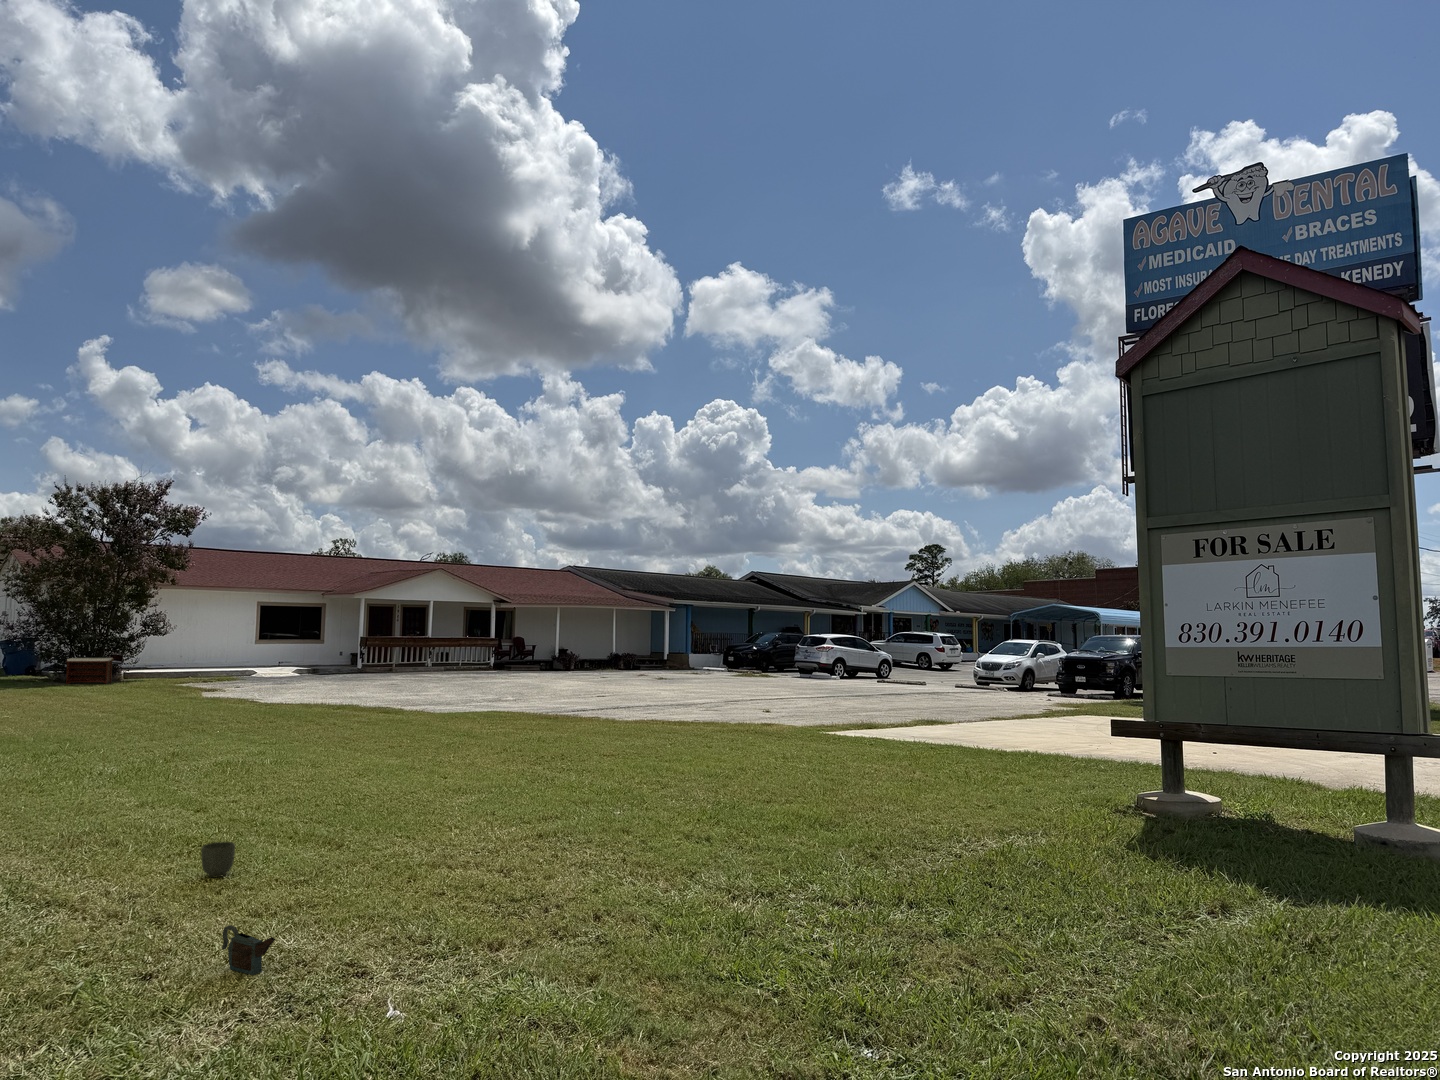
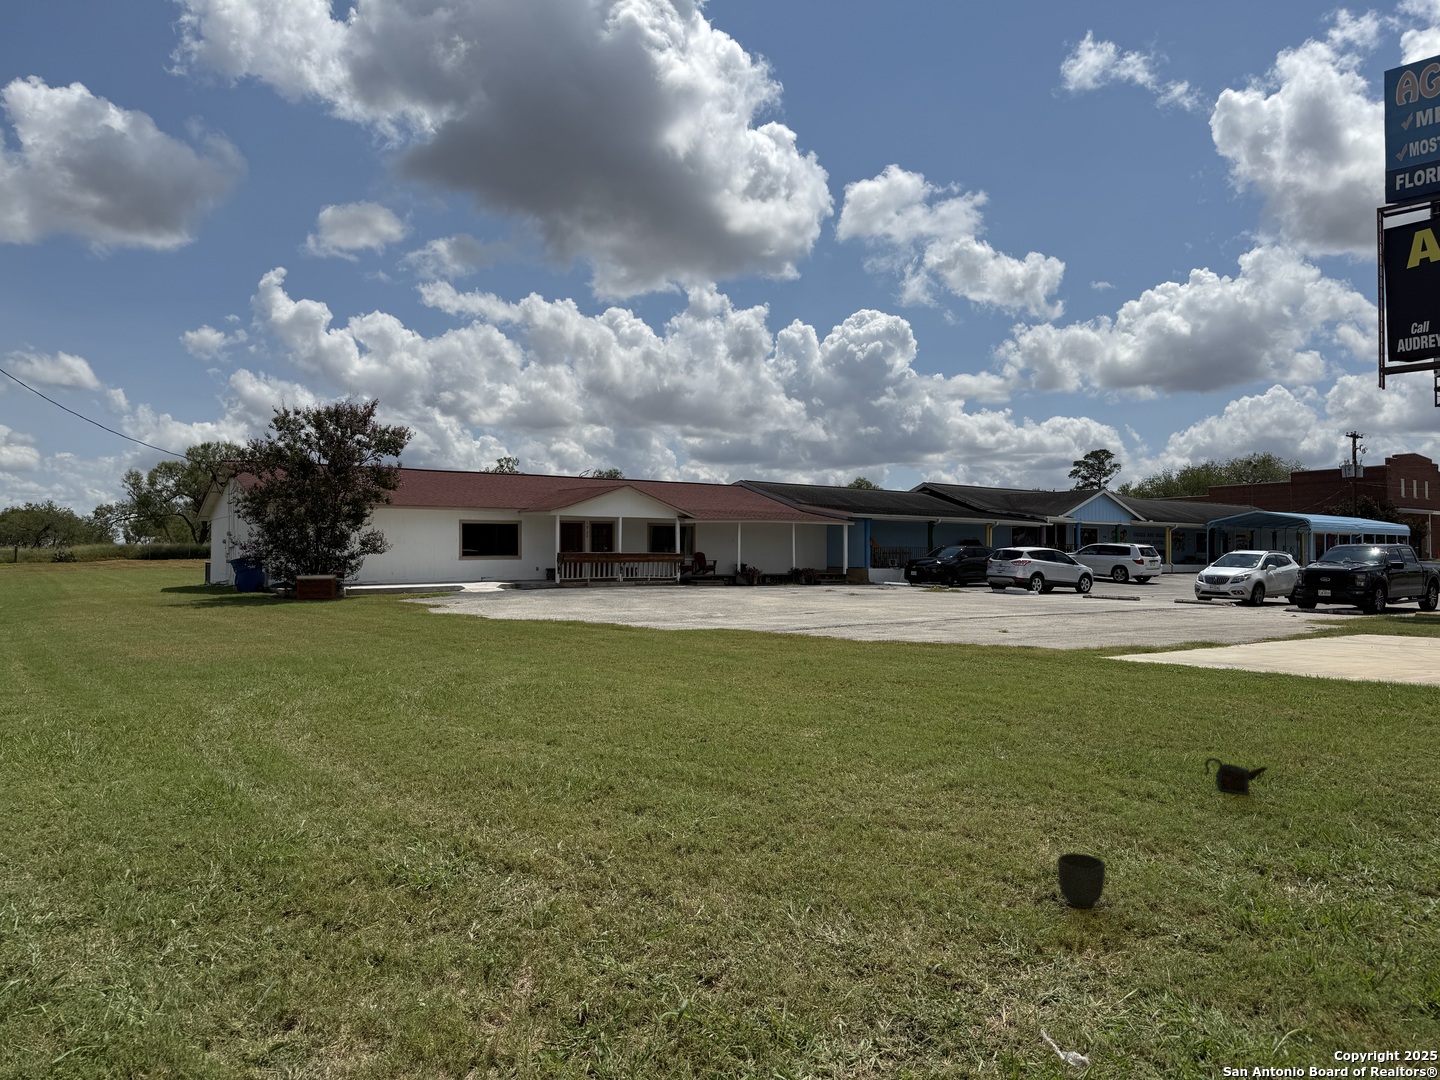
planter: present [201,842,235,877] -> present [1058,853,1105,908]
watering can: present [222,925,275,975] -> present [1205,758,1267,794]

